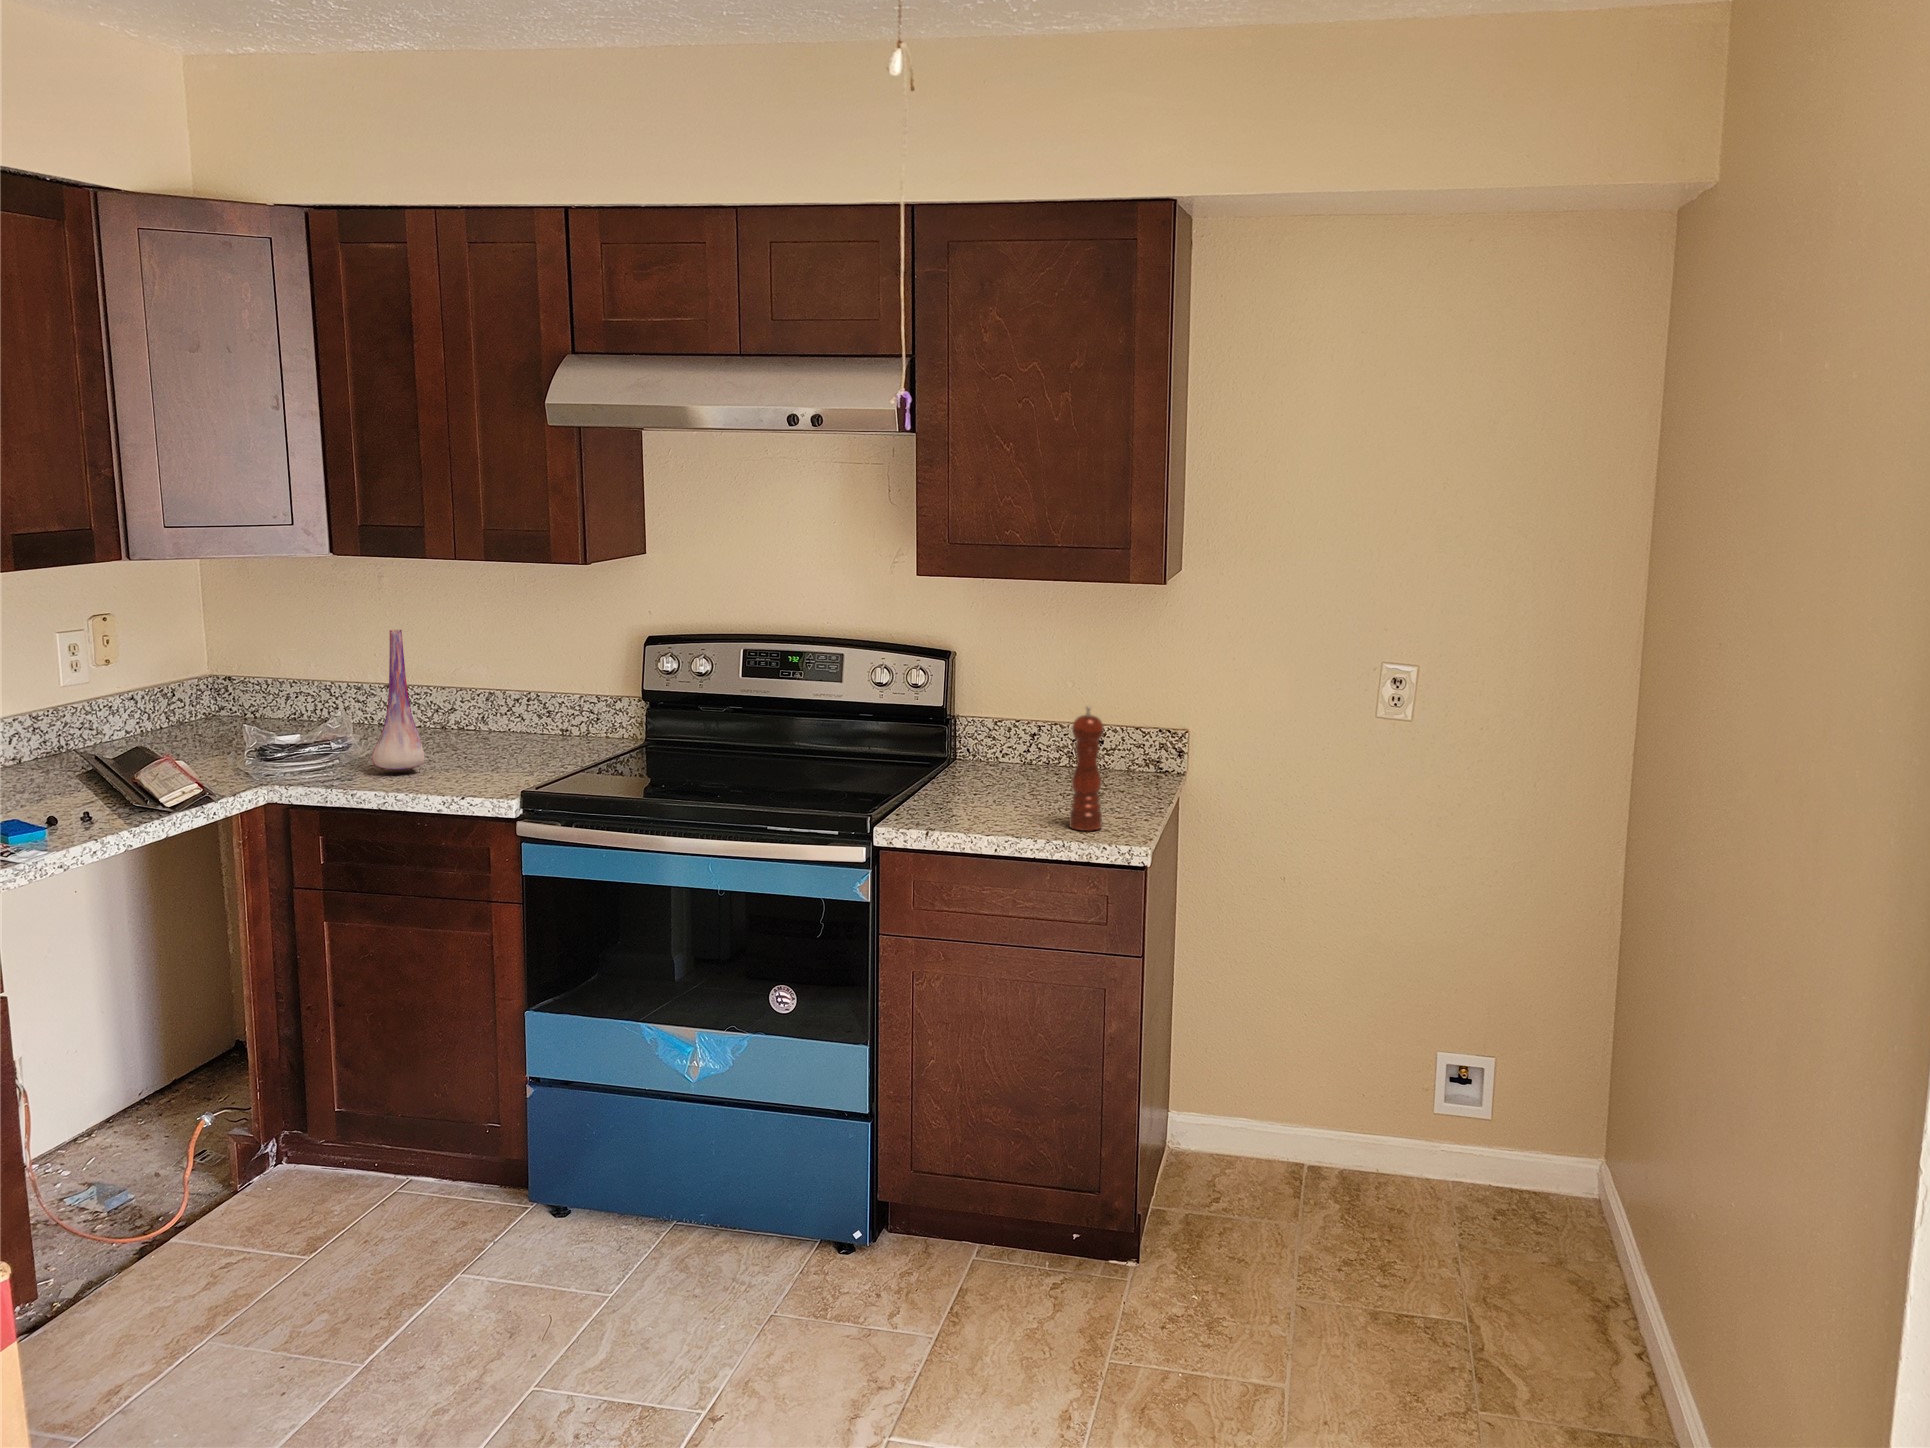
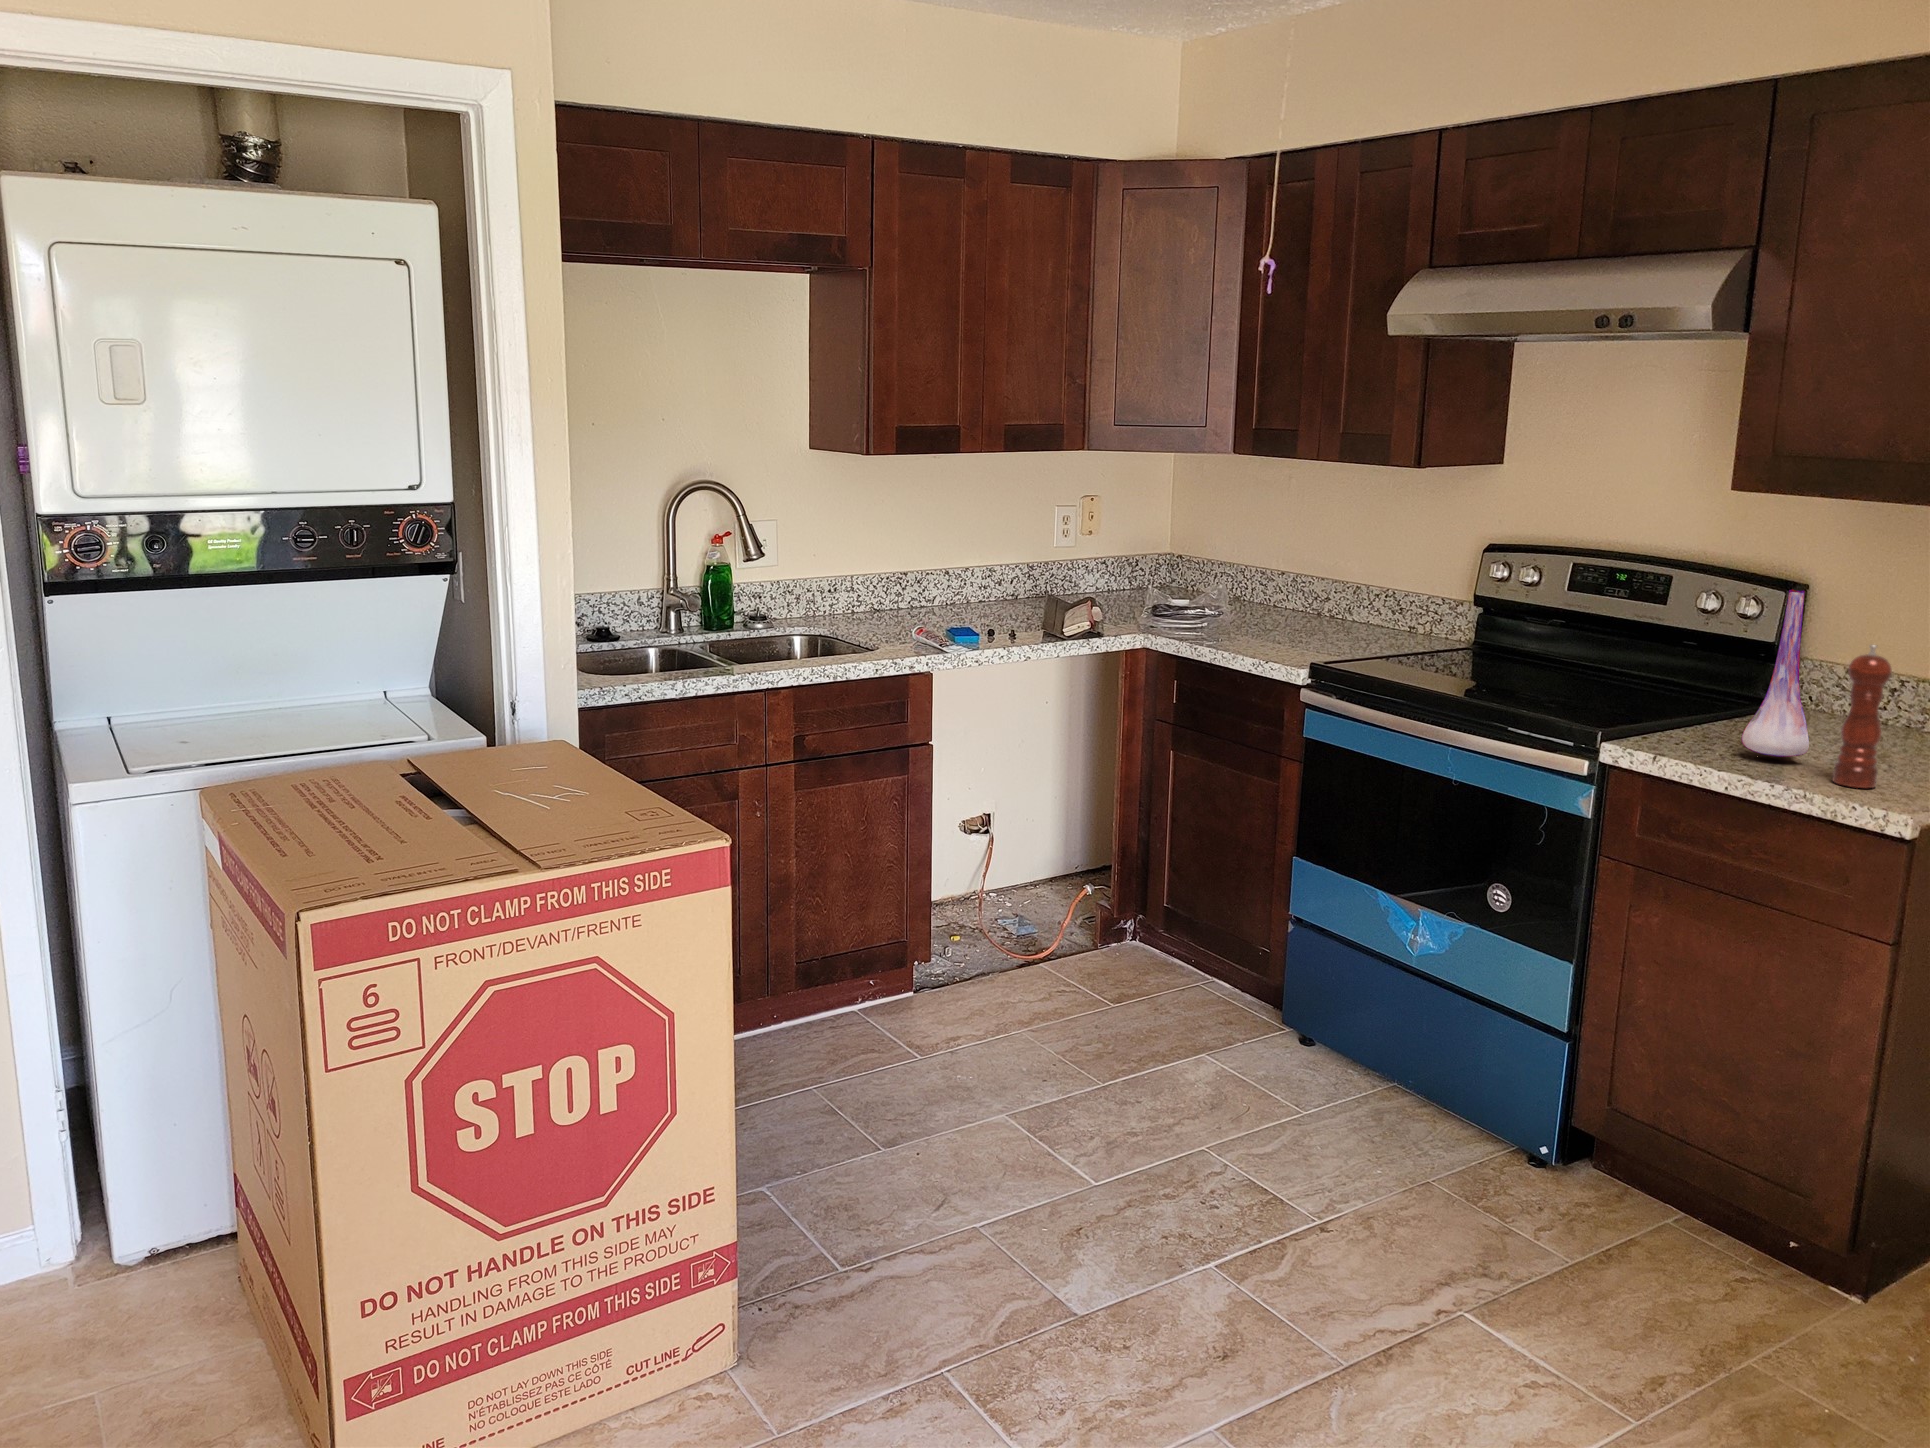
vase: present [372,630,425,770] -> present [1741,590,1809,757]

